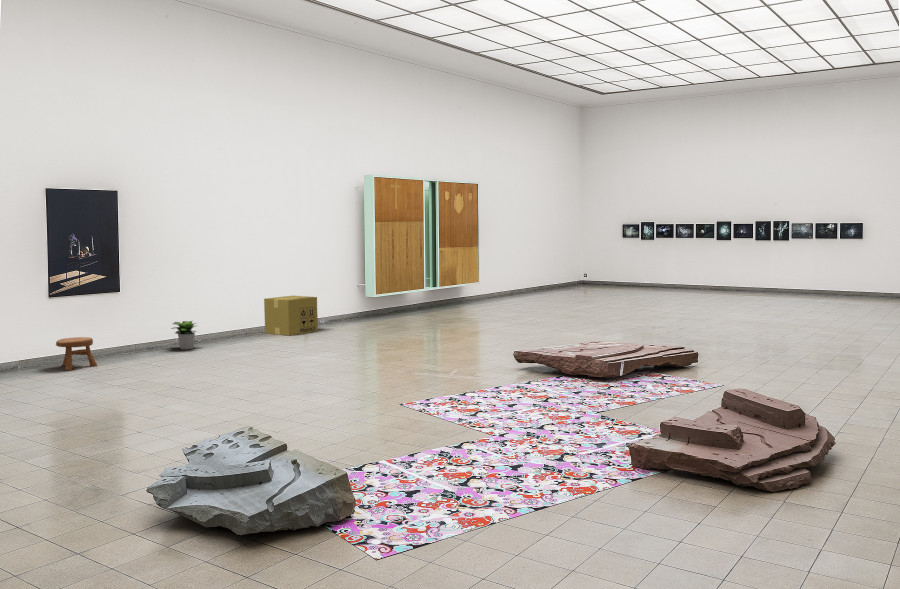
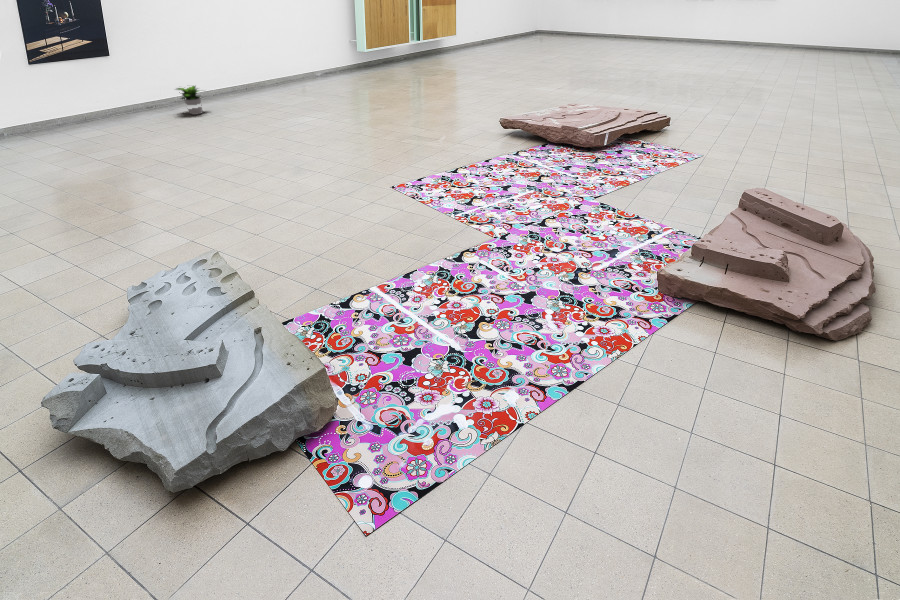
cardboard box: present [264,296,318,336] -> none [264,55,319,96]
stool: present [56,337,97,370] -> none [54,108,105,144]

